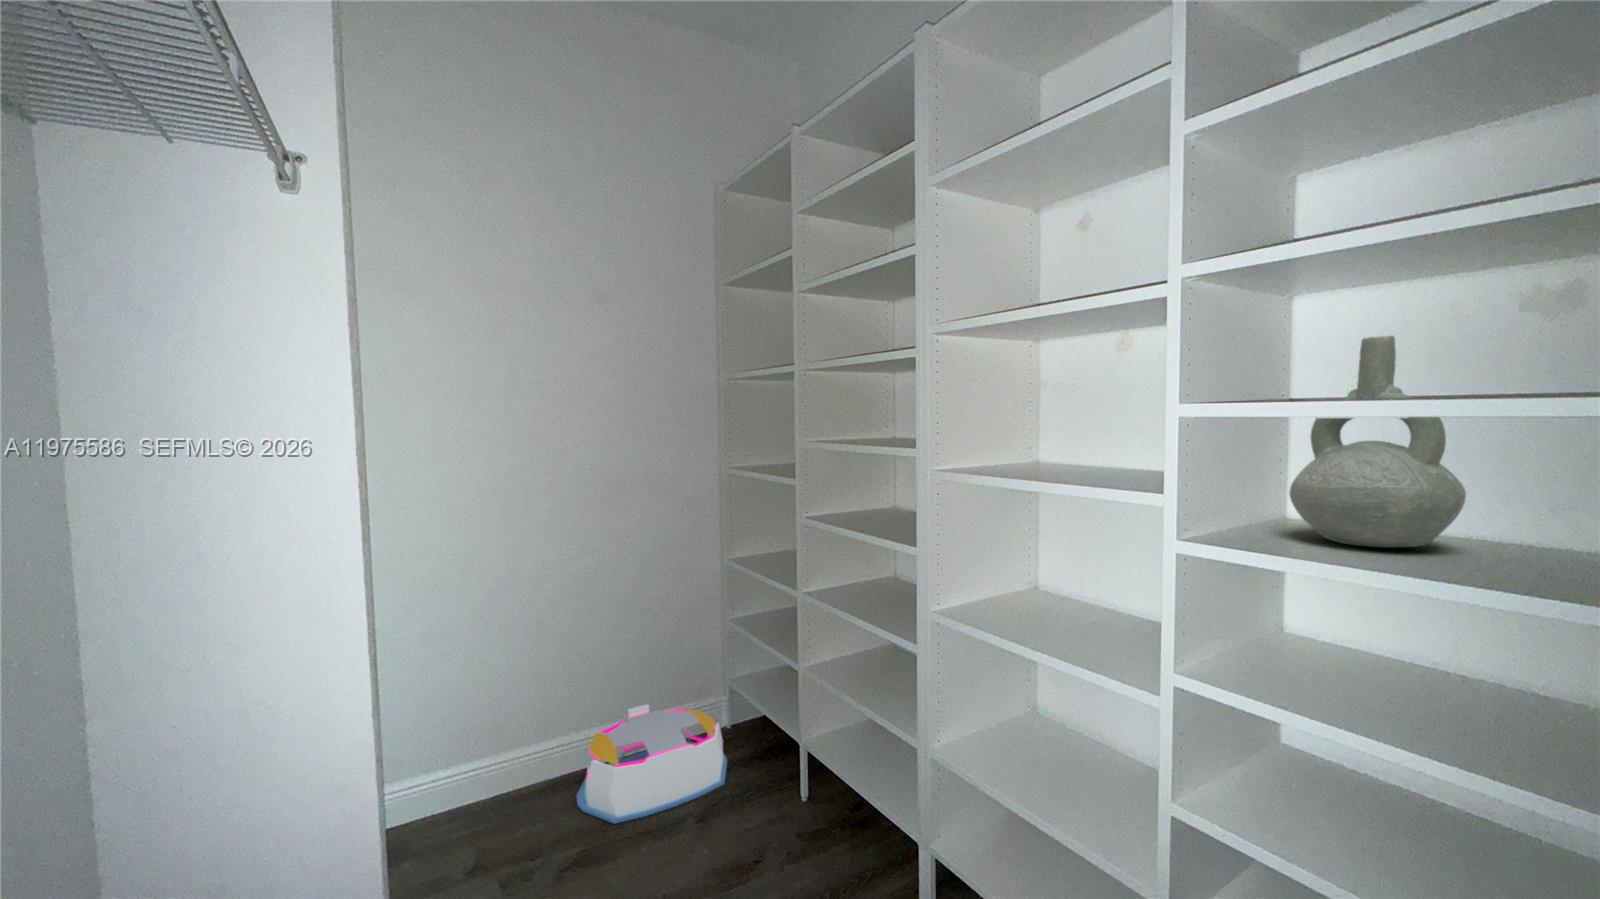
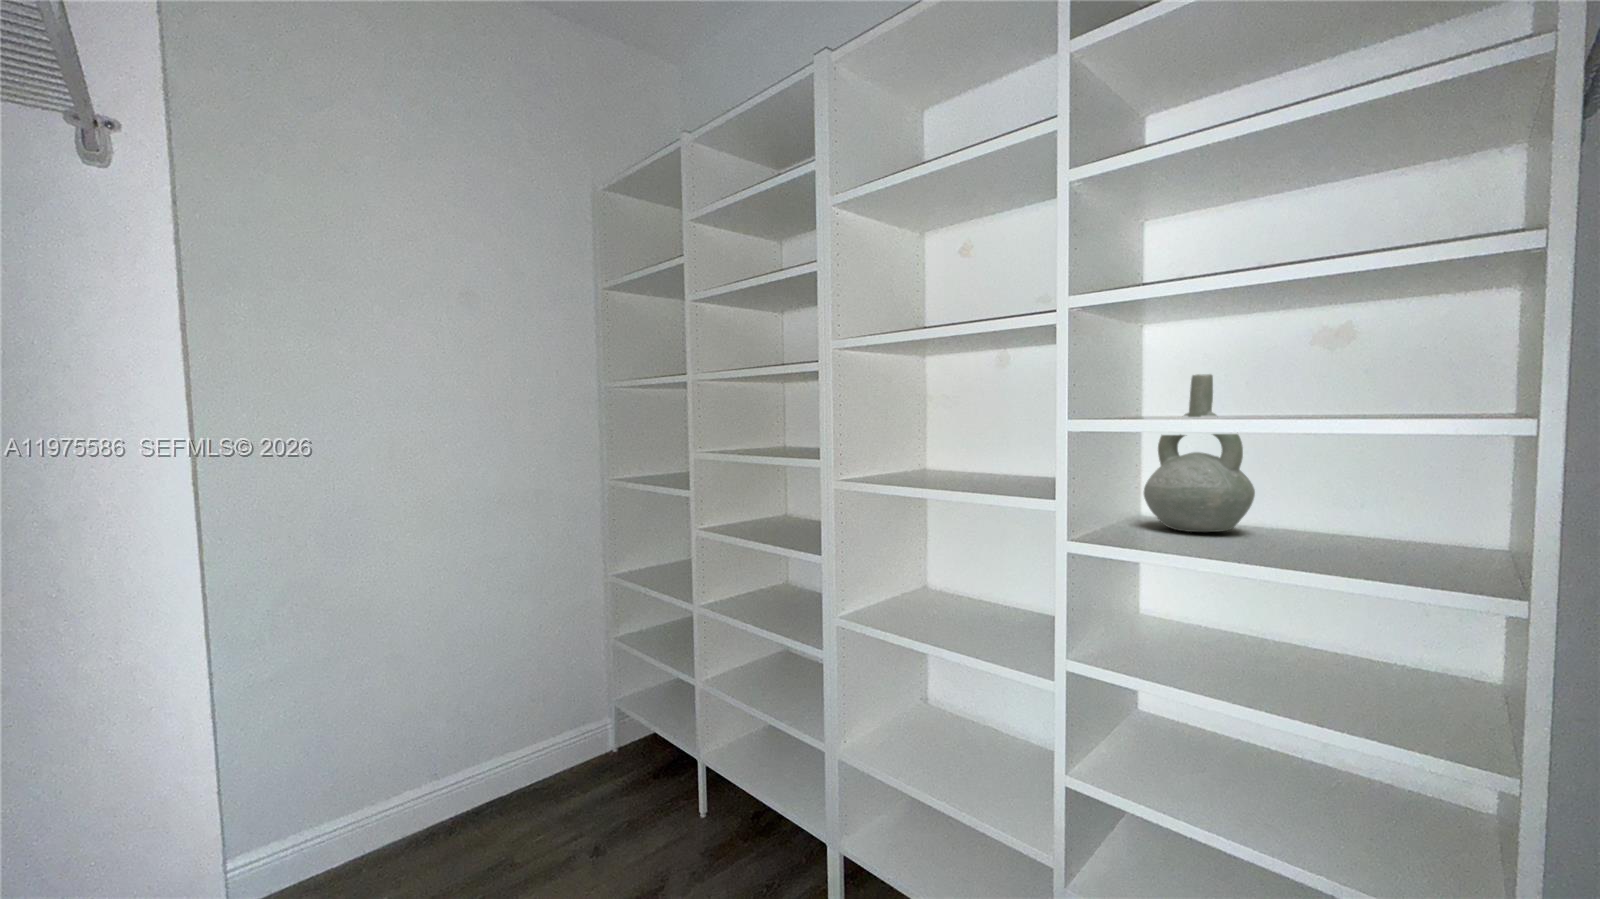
storage bin: present [577,705,727,823] -> none [454,732,620,858]

